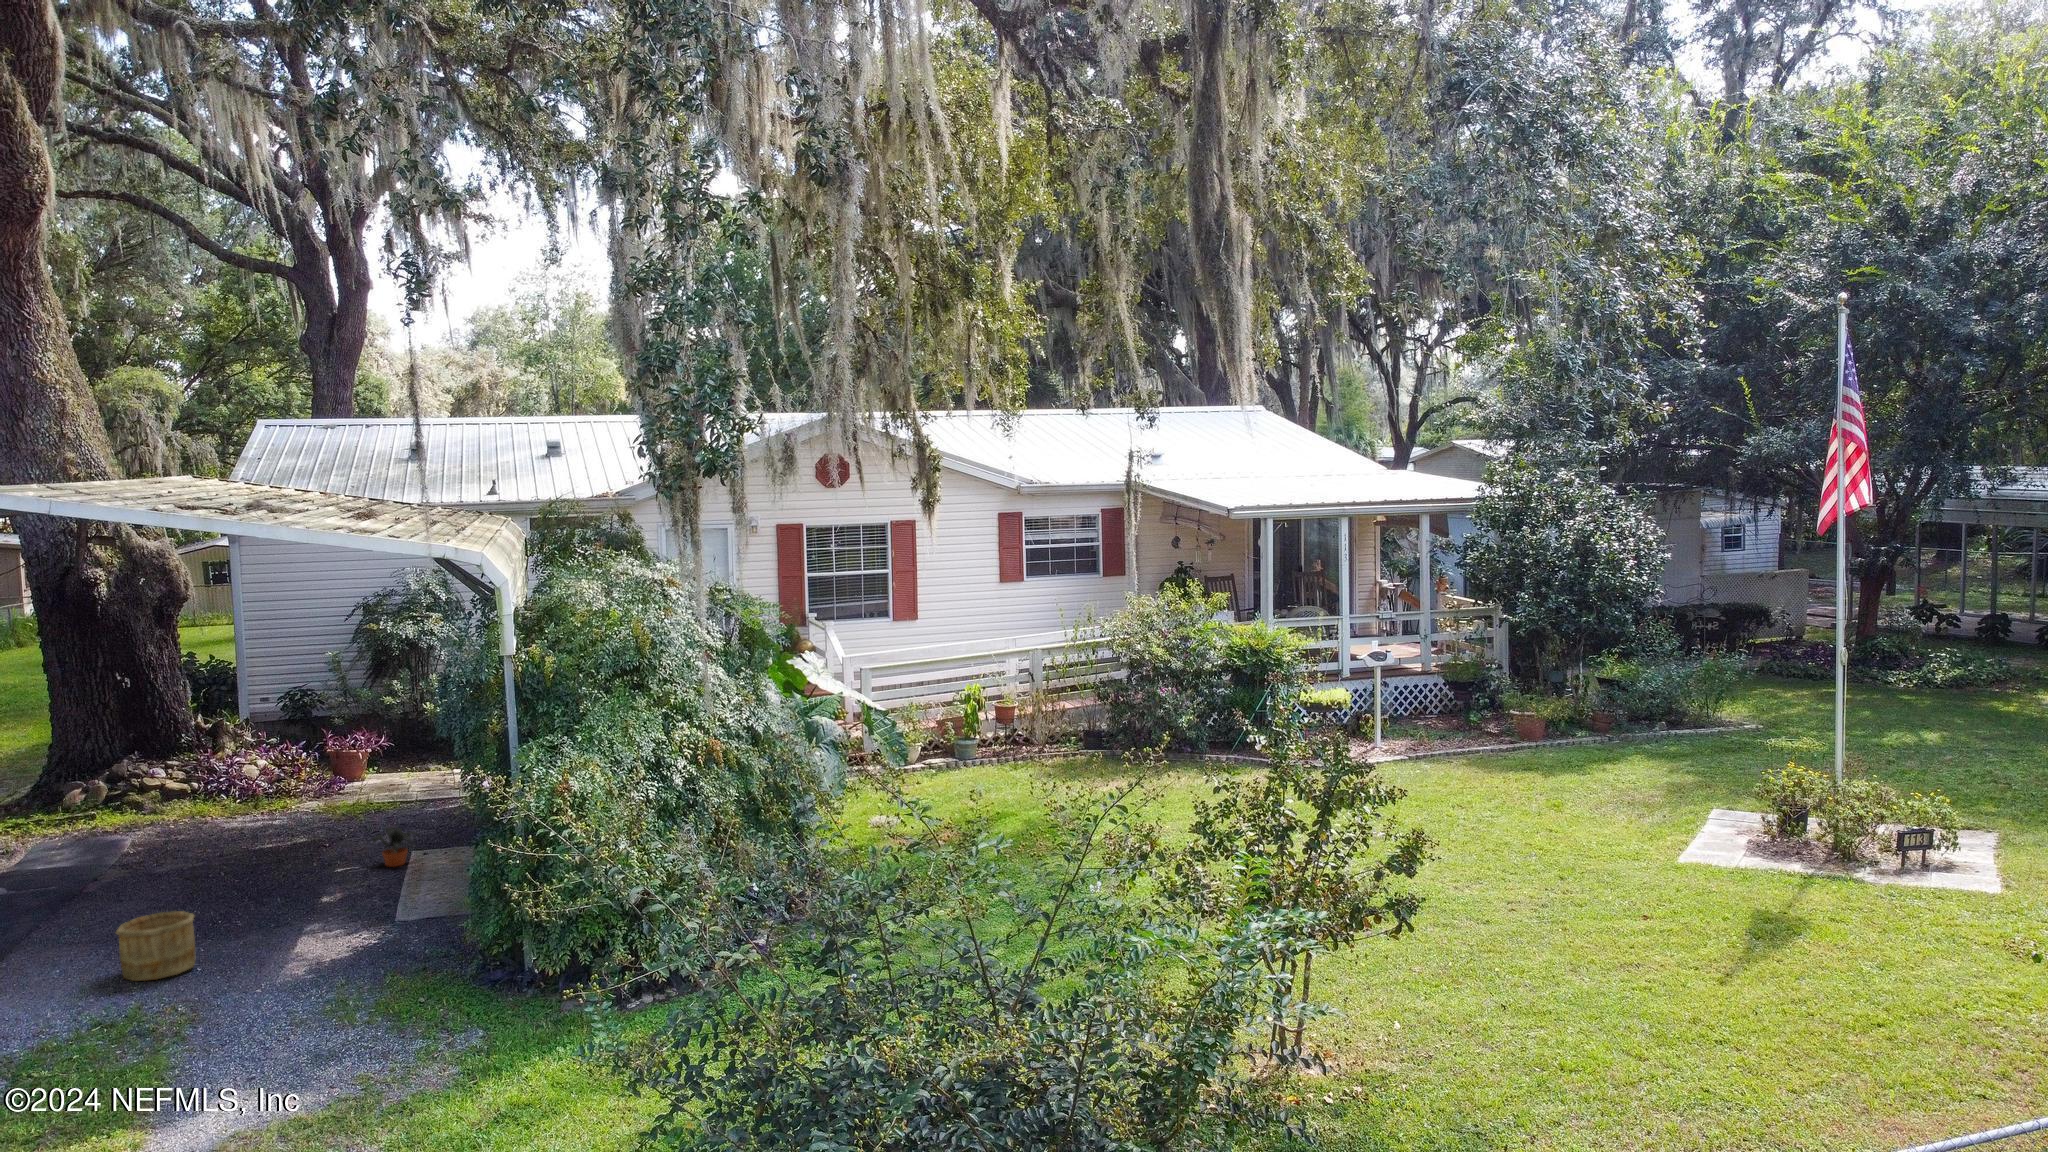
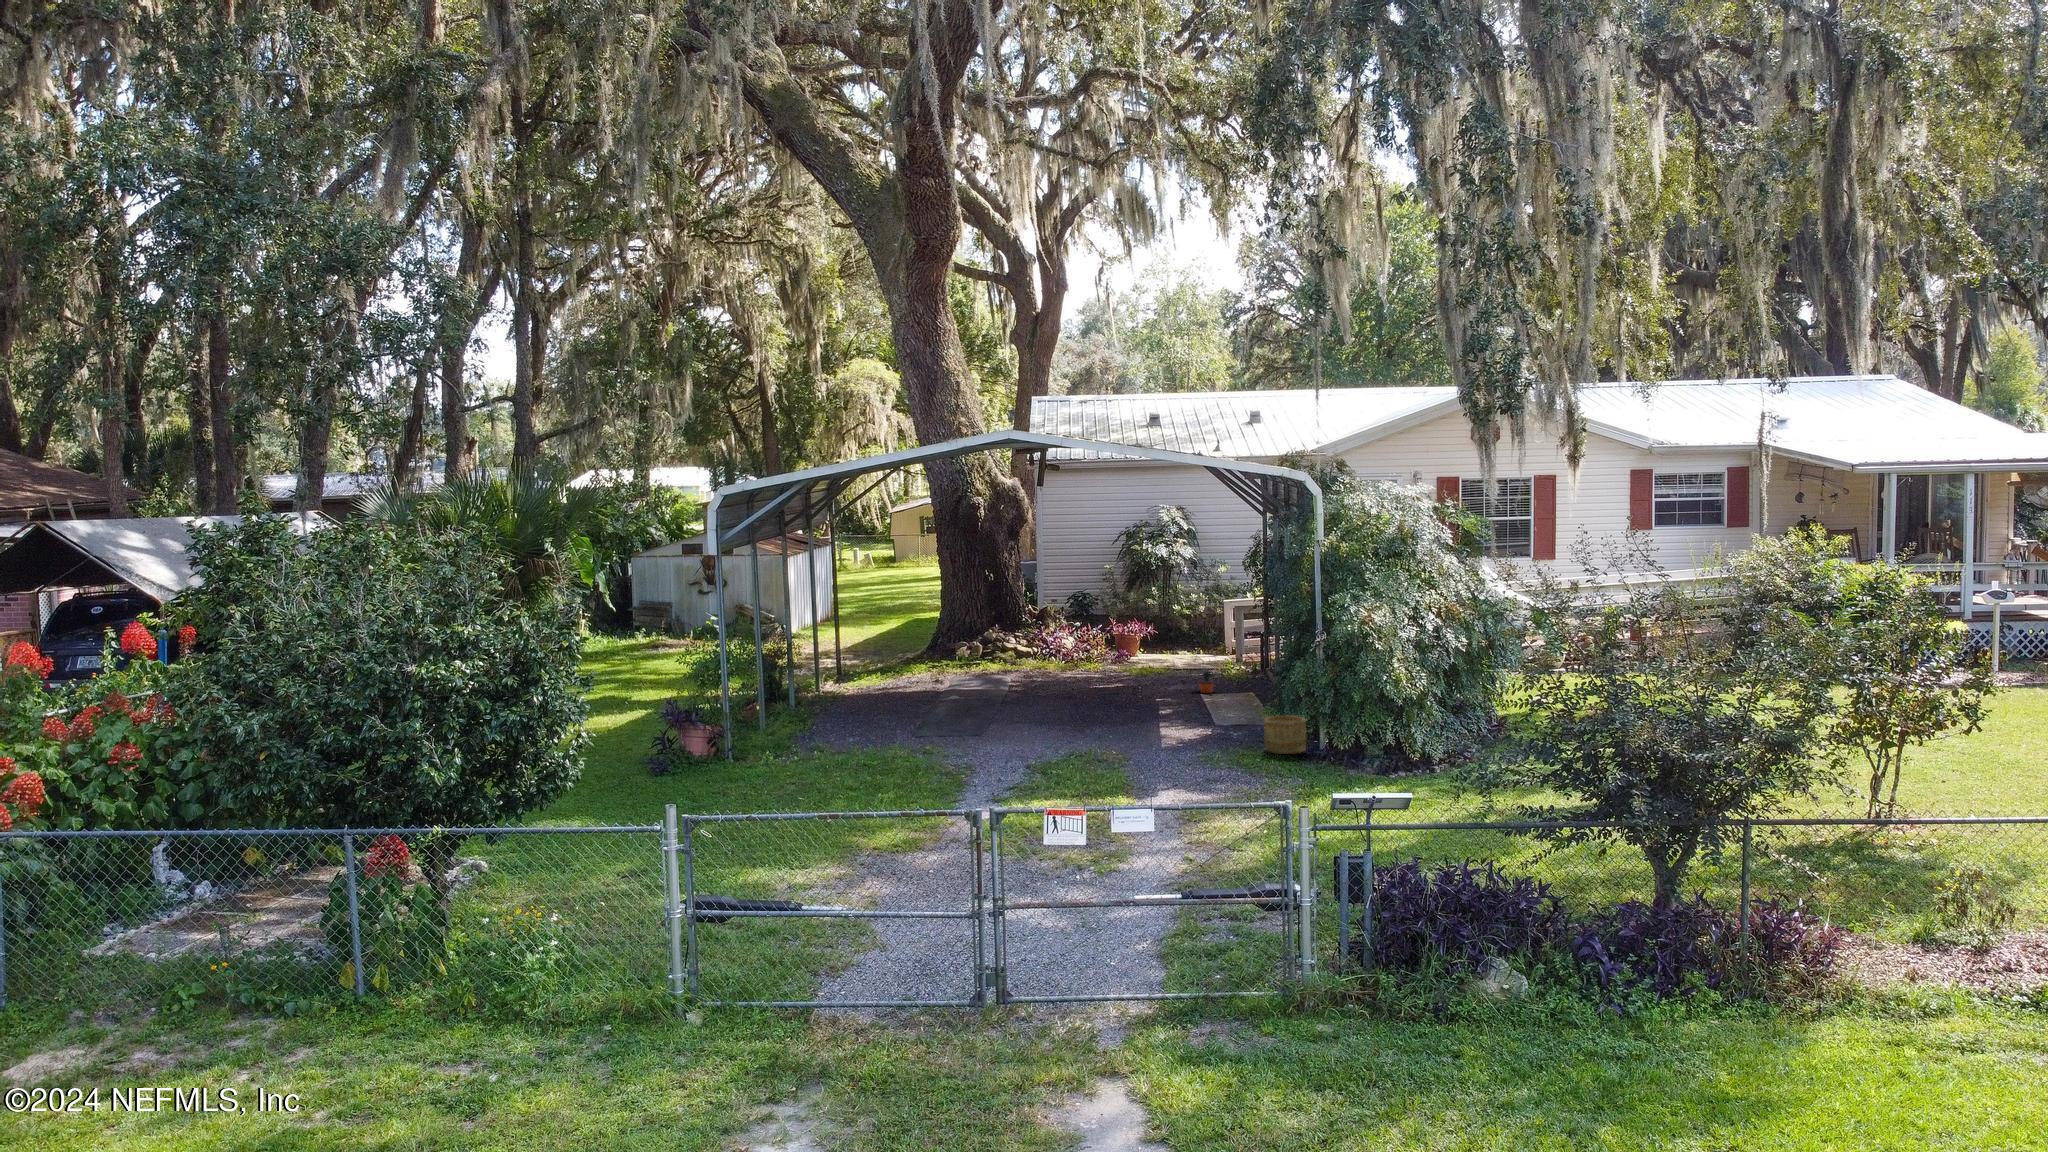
wooden bucket: present [116,911,195,981] -> present [1264,715,1307,754]

